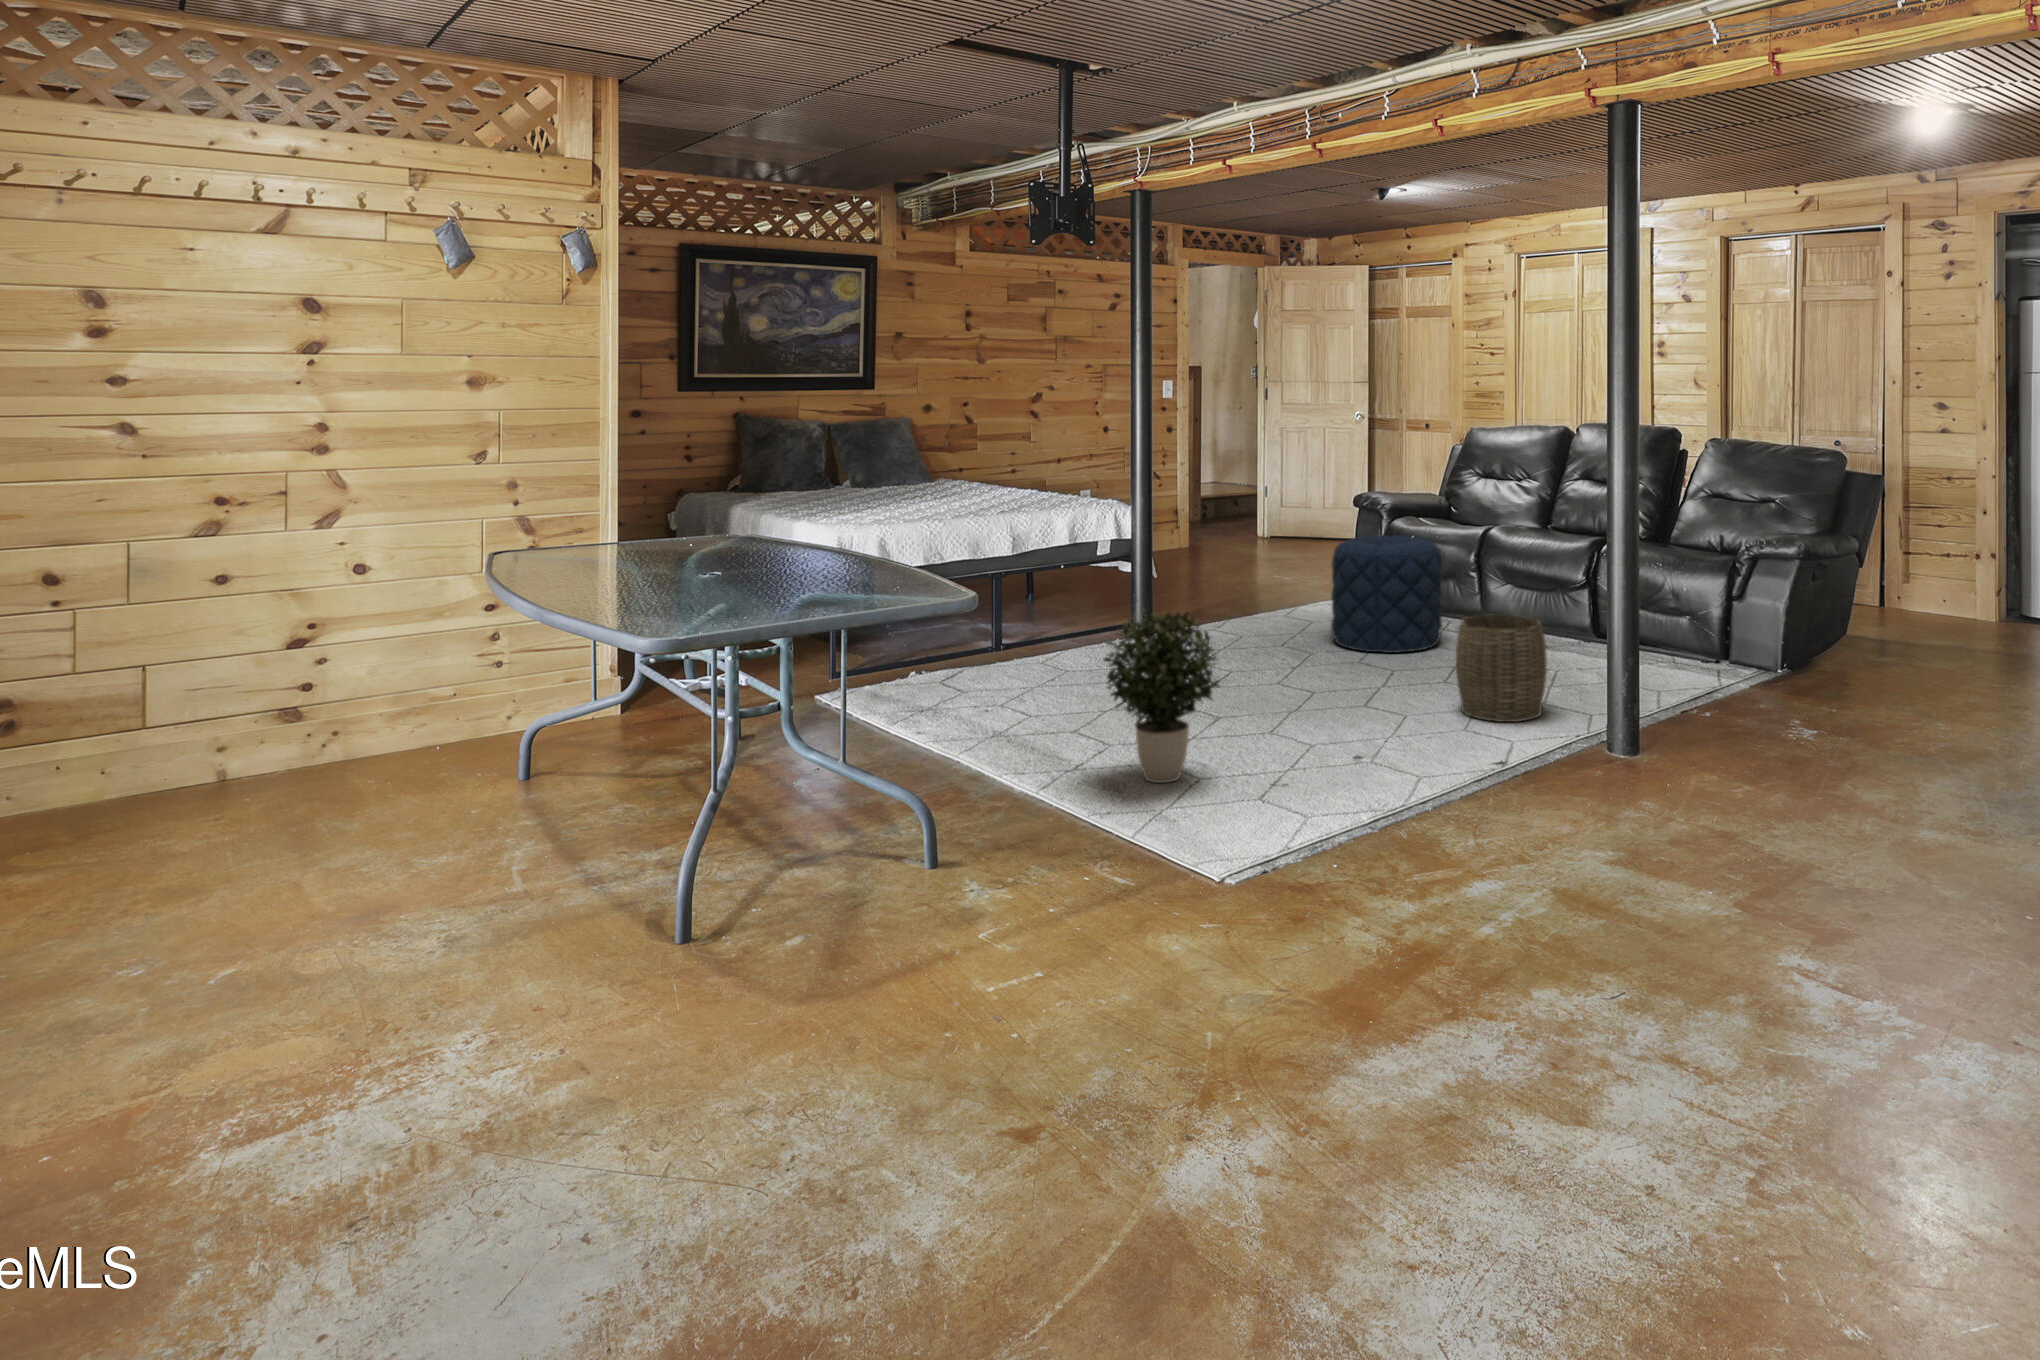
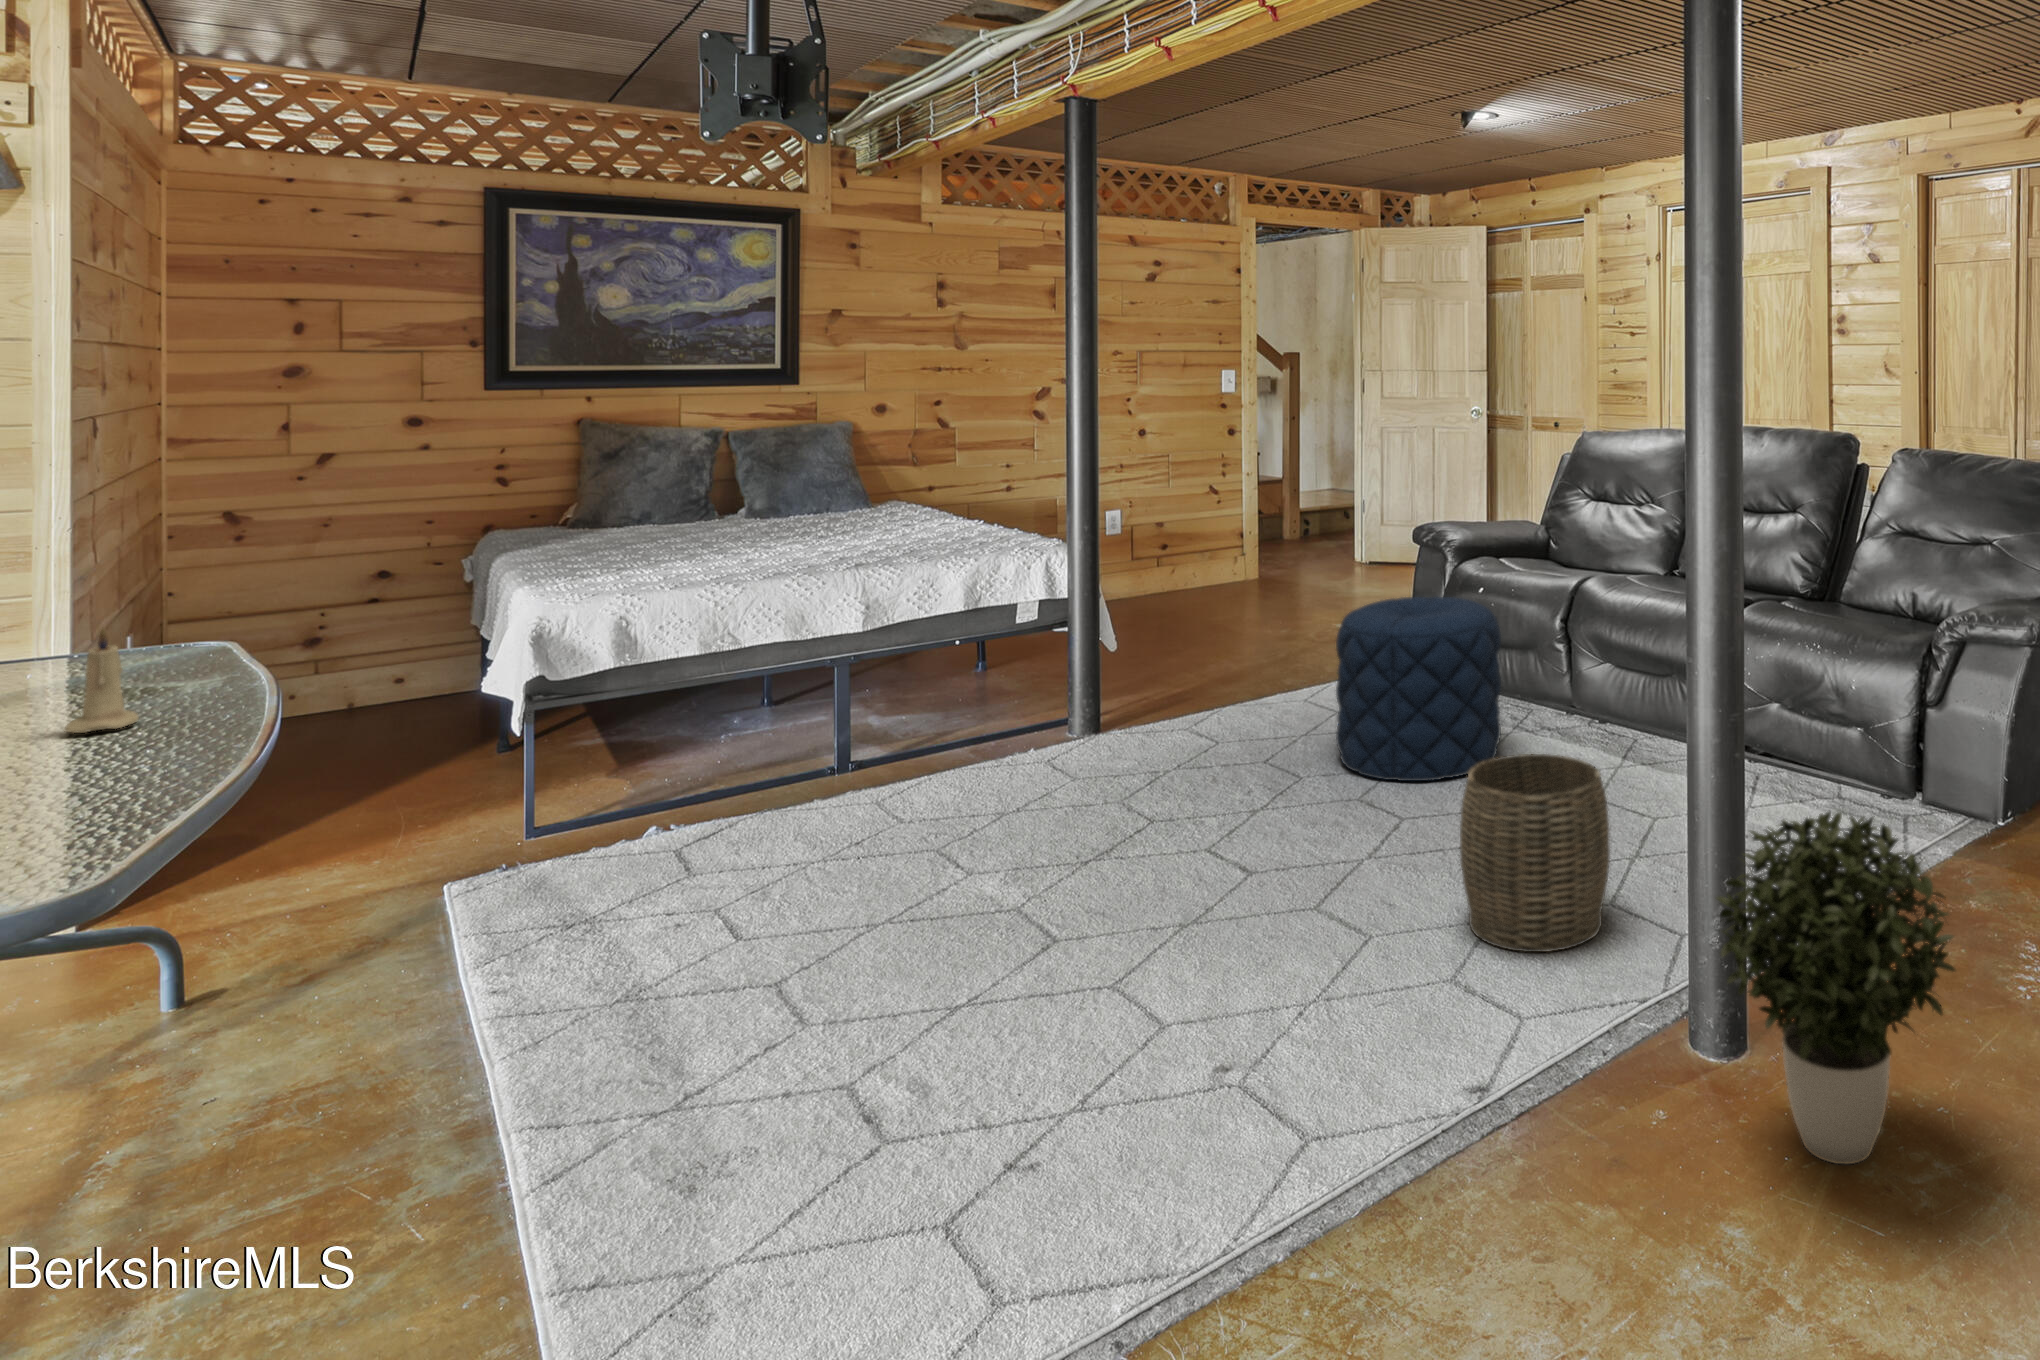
candle: none [799,506,829,558] -> present [64,629,138,733]
potted plant: present [1104,611,1220,783] -> present [1717,812,1955,1164]

